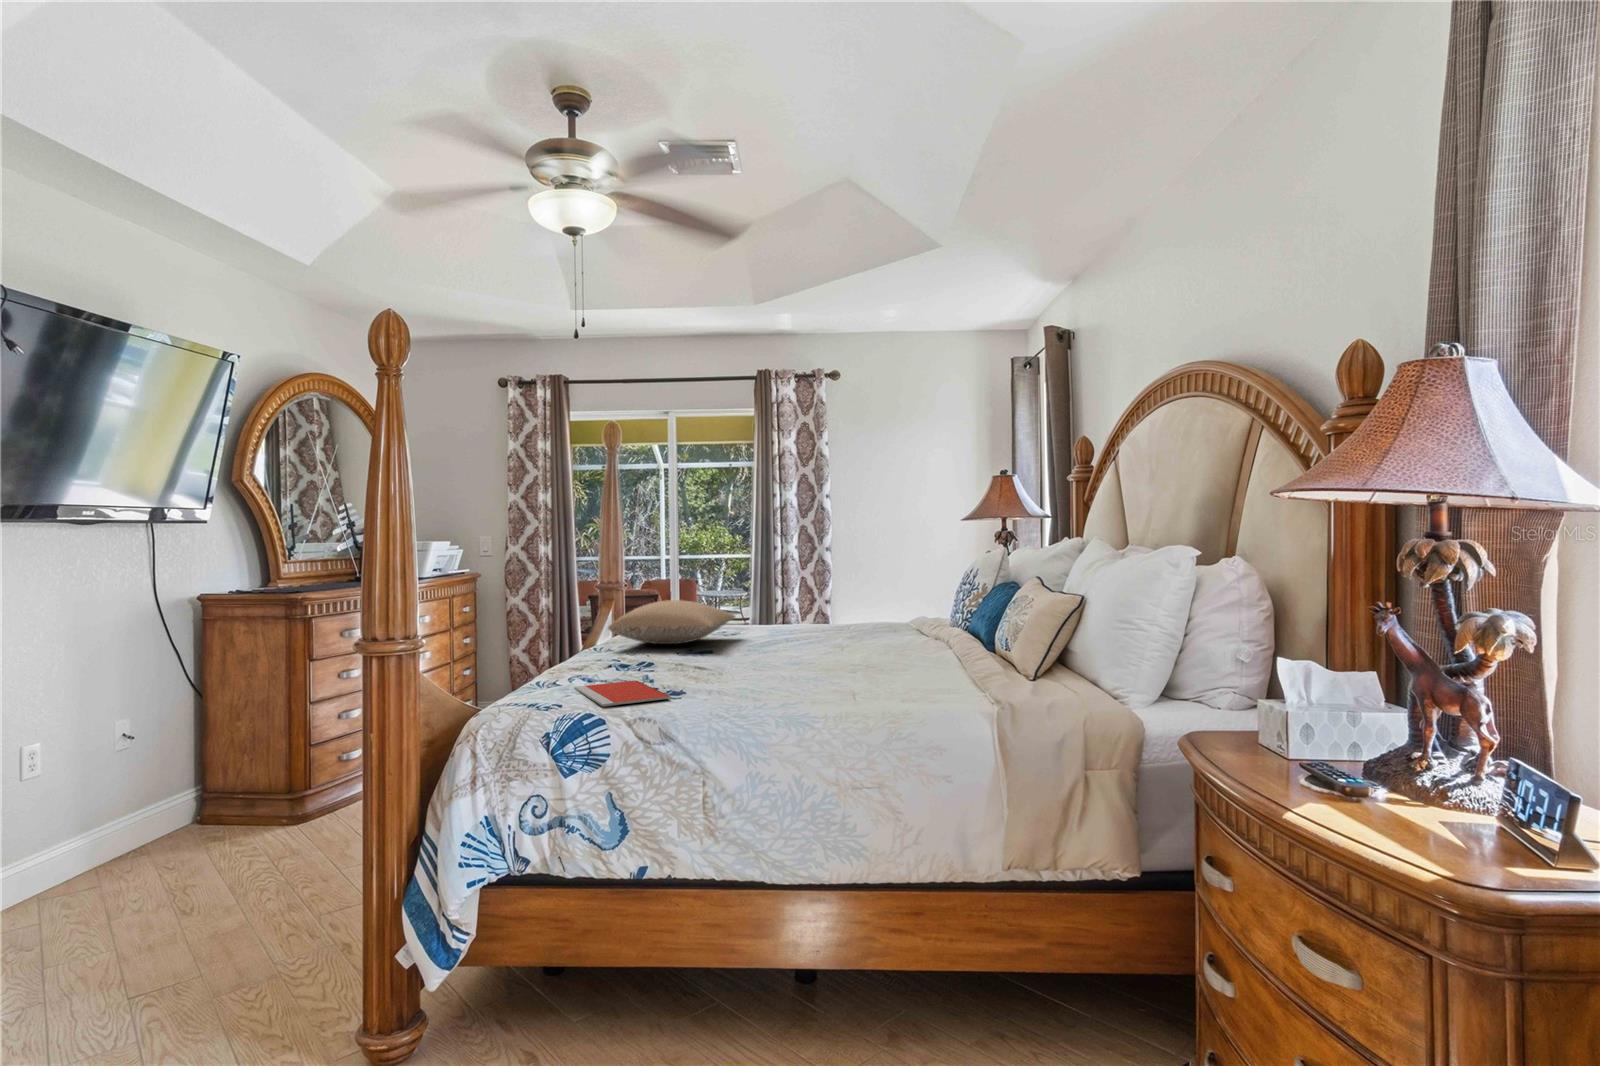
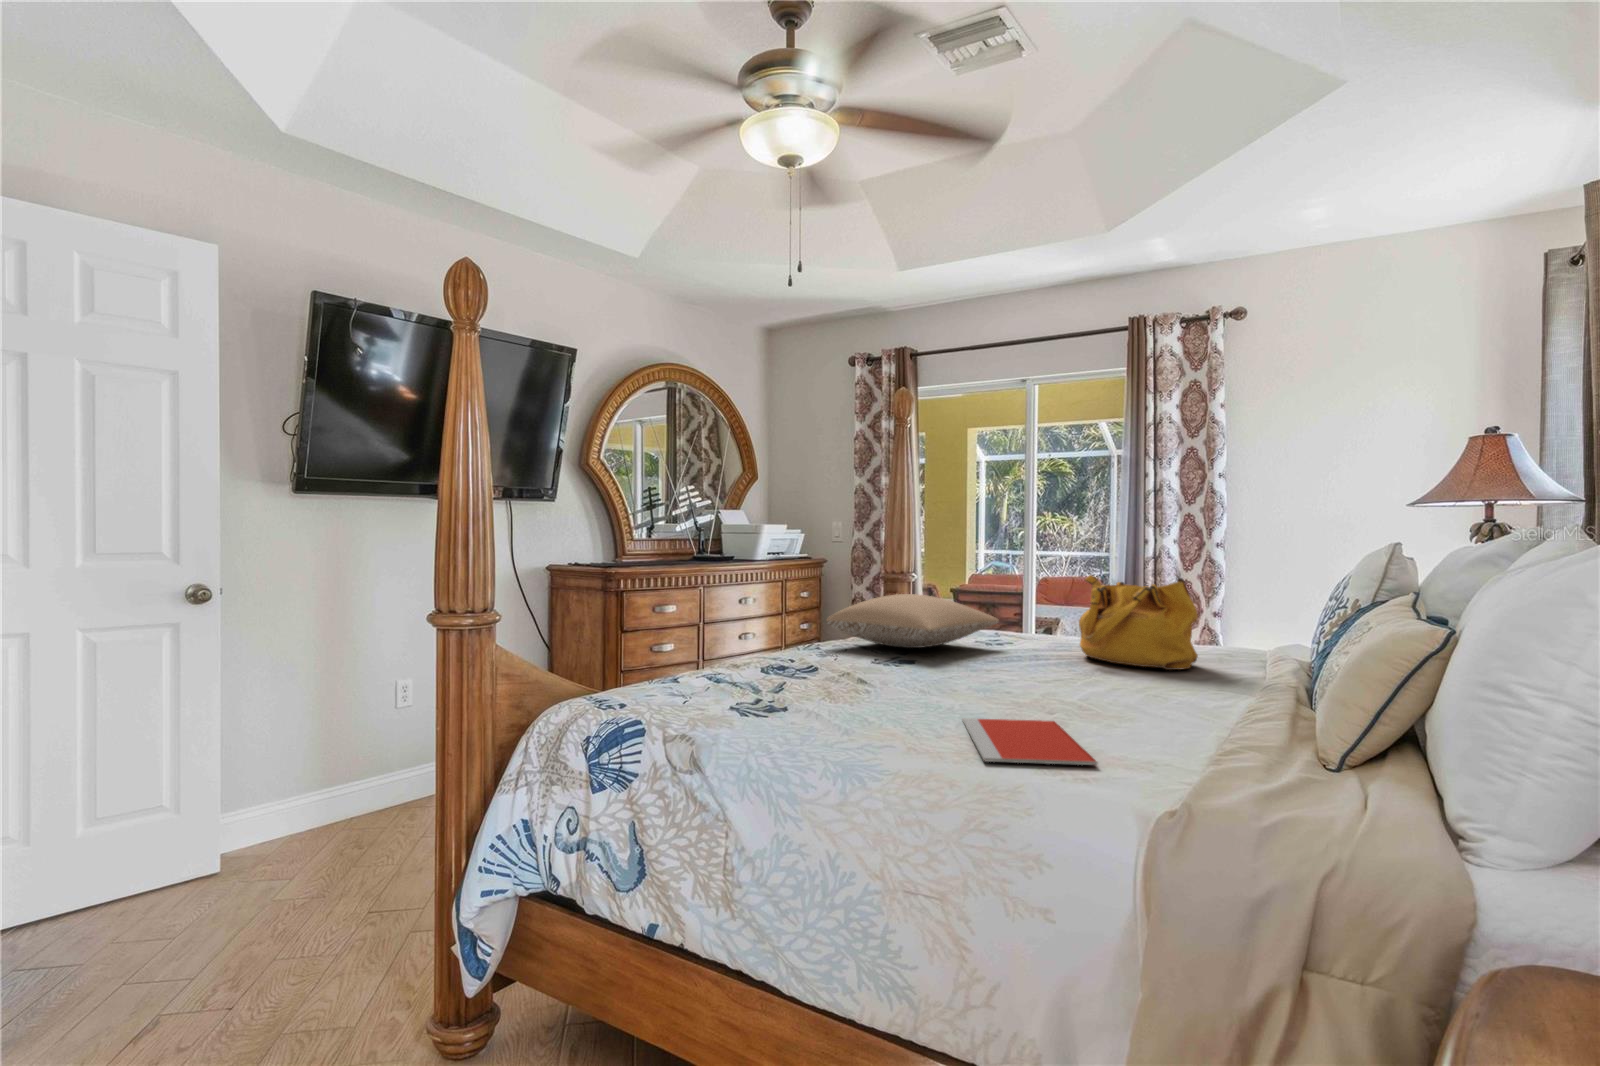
handbag: none [796,573,877,639] -> present [1079,574,1198,670]
notebook: present [574,680,671,706] -> present [962,718,1098,765]

